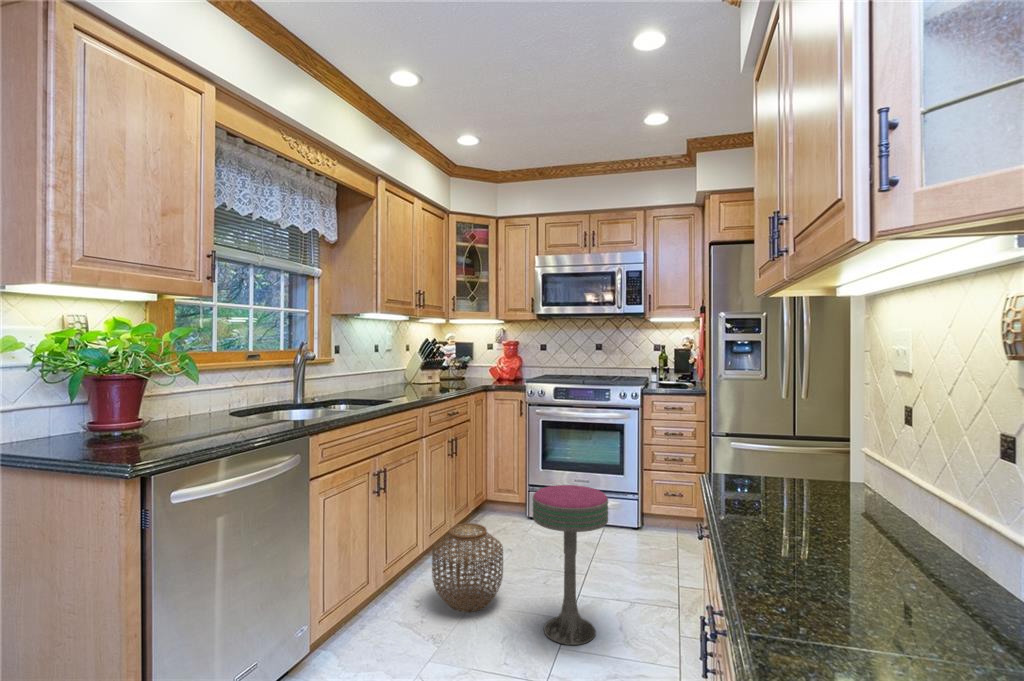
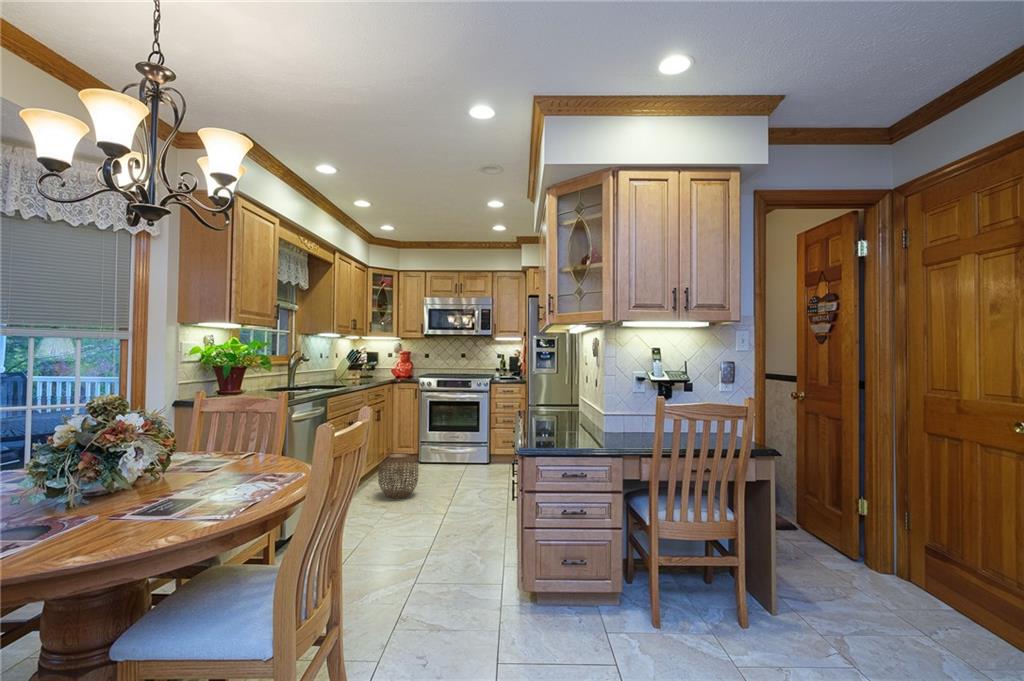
bar stool: present [533,485,608,645] -> none [438,427,476,503]

